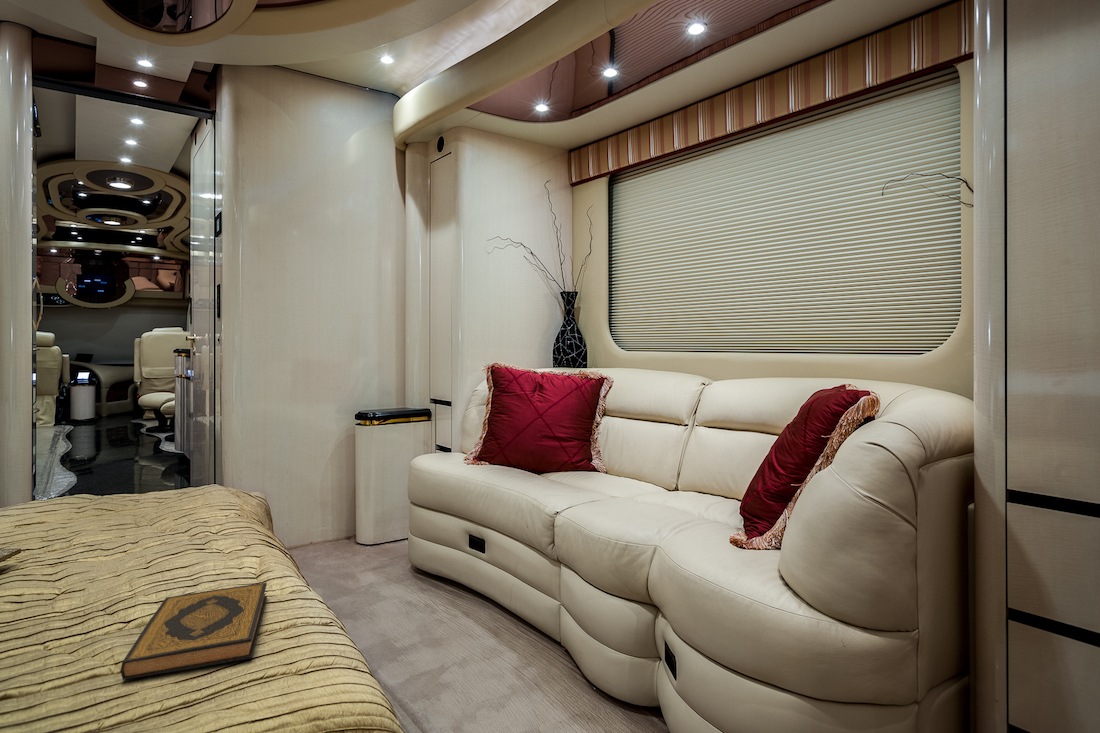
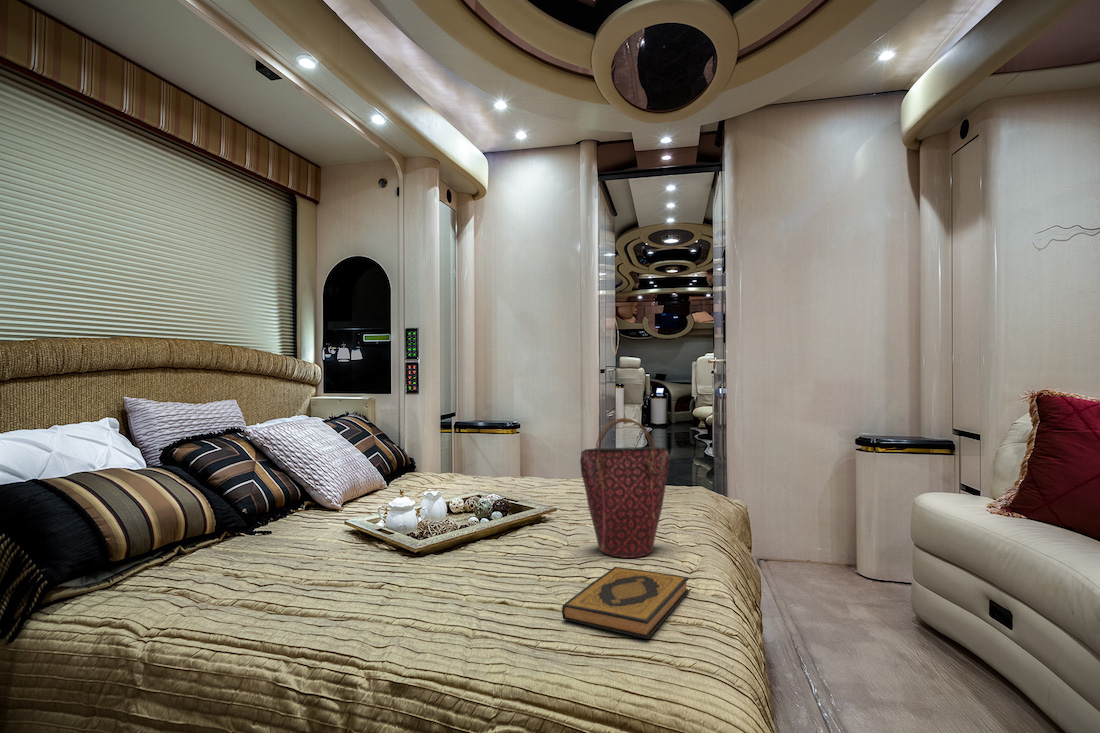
handbag: none [90,416,218,588] -> present [580,418,669,558]

